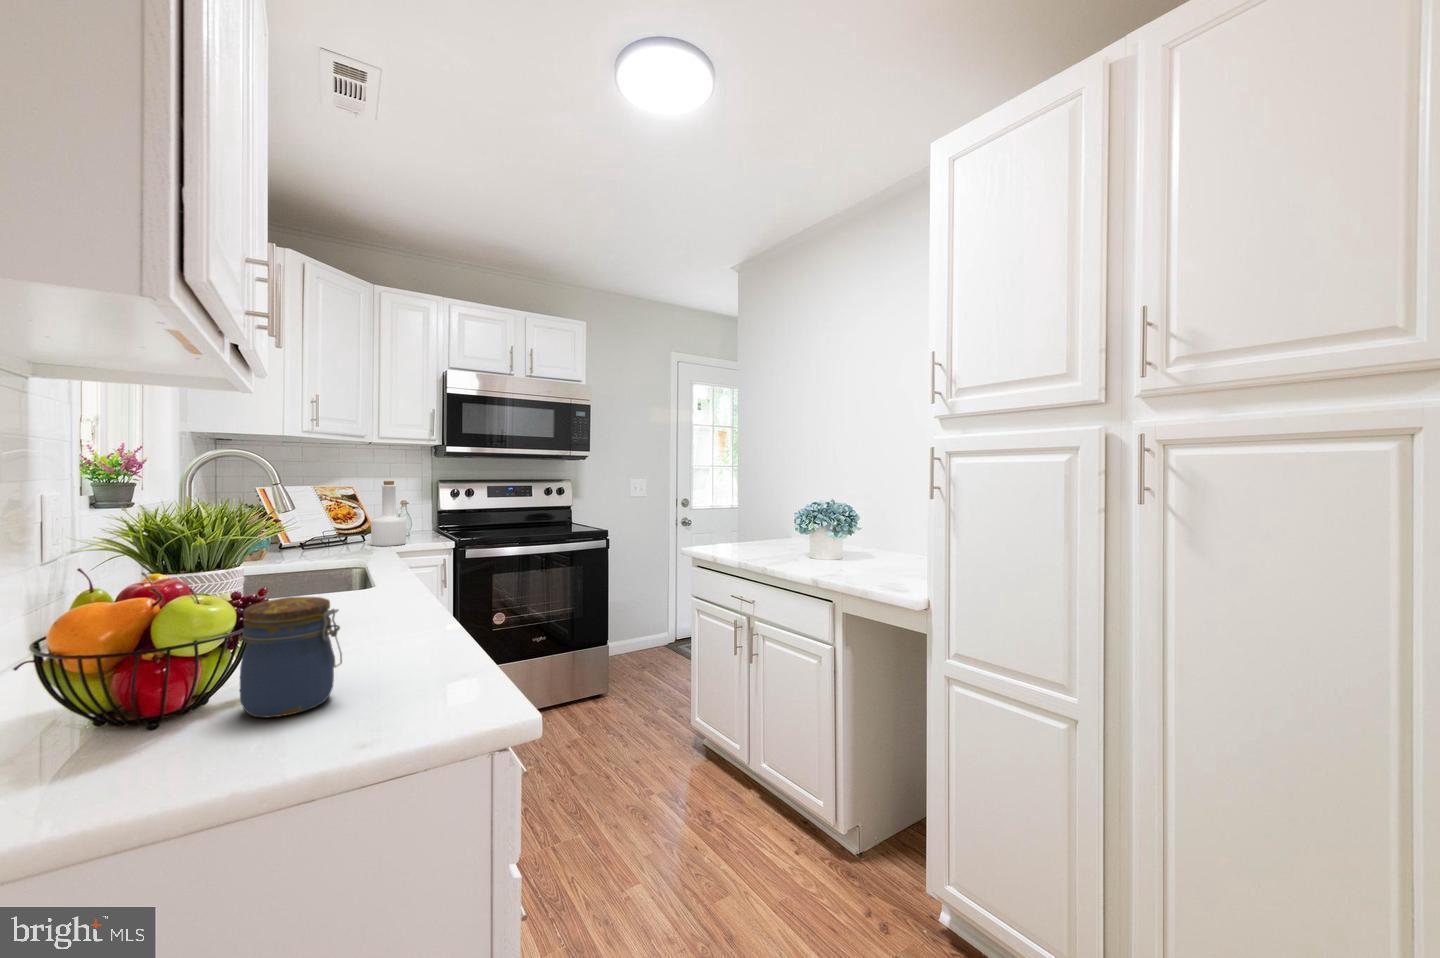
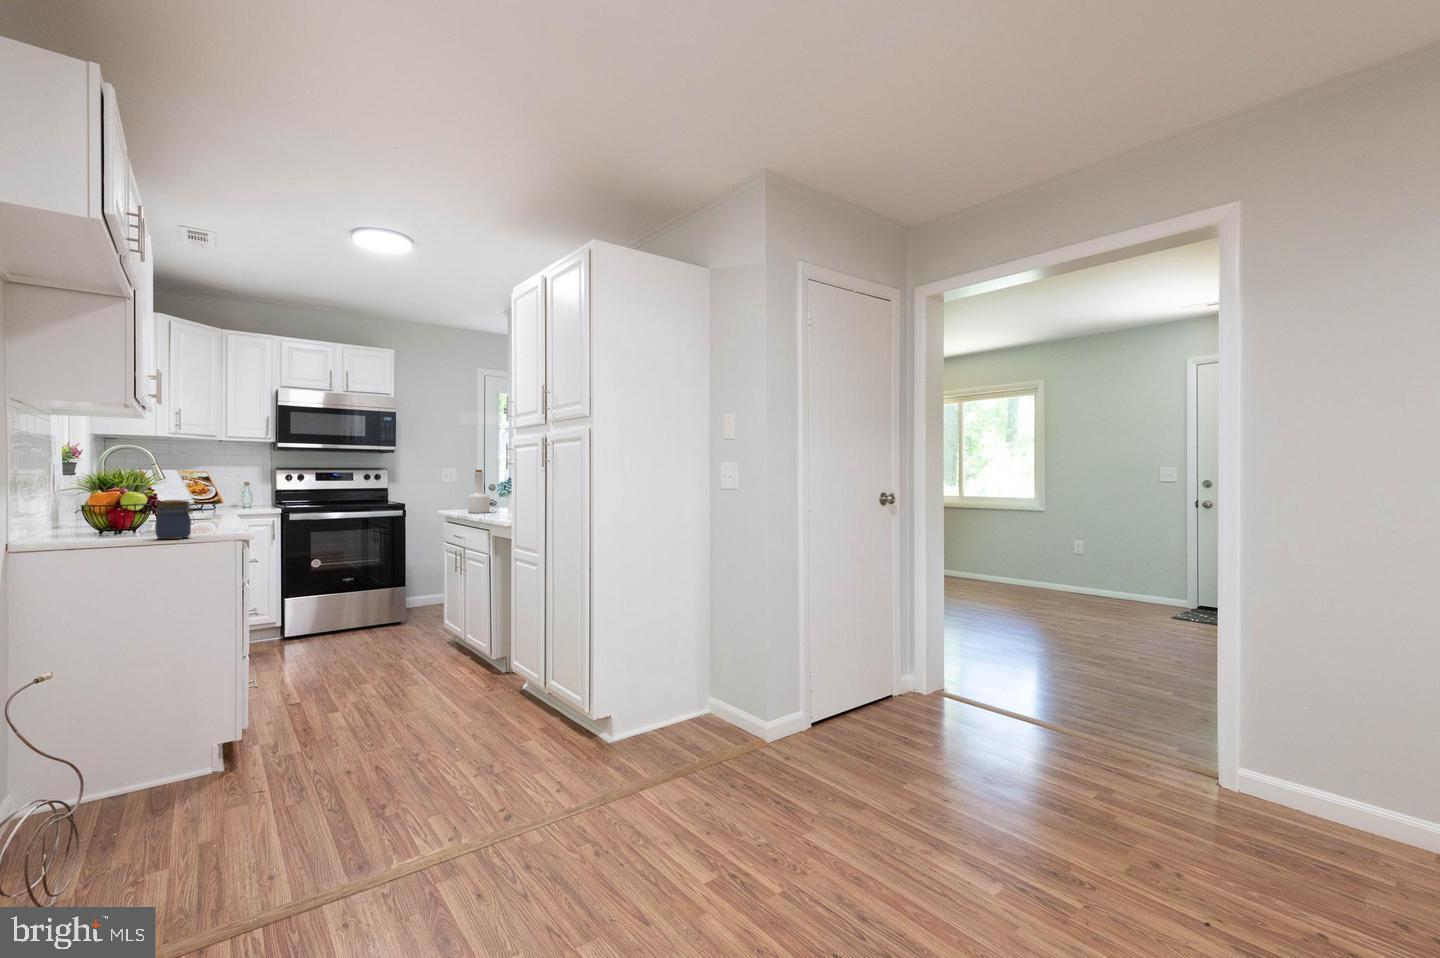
bottle: present [371,481,406,546] -> present [468,470,490,513]

